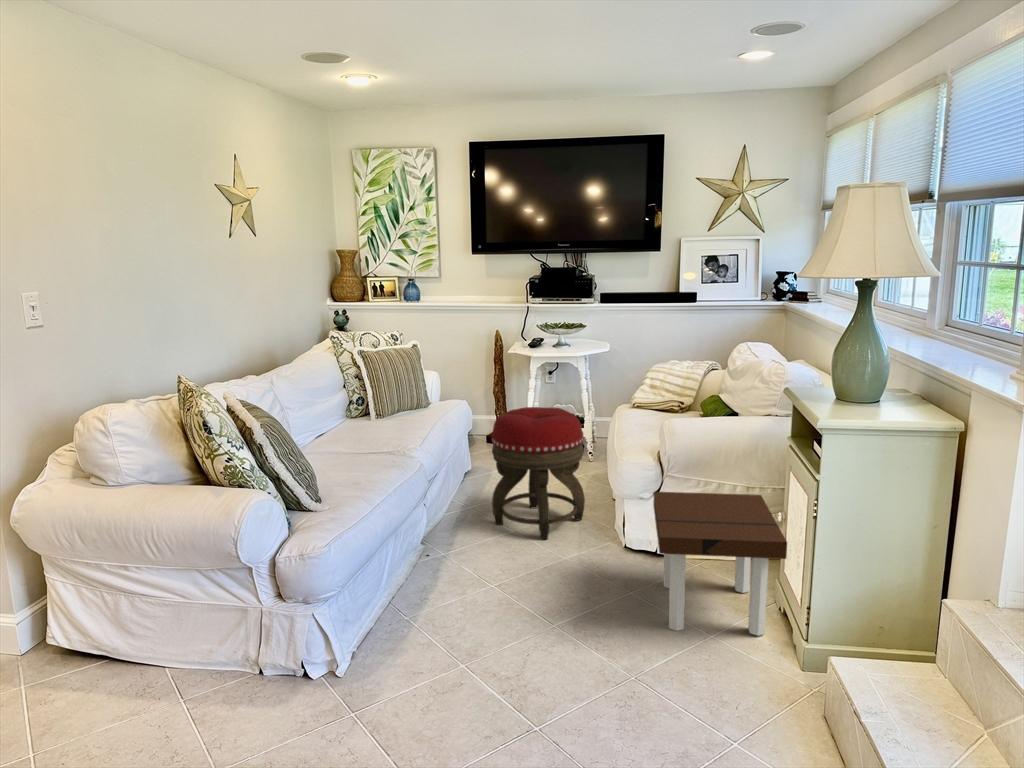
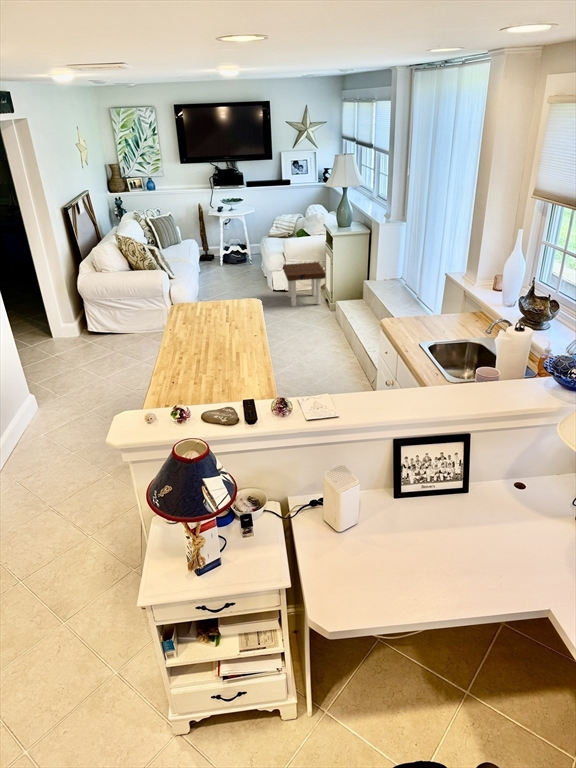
footstool: present [492,407,585,539] -> none [217,238,255,289]

